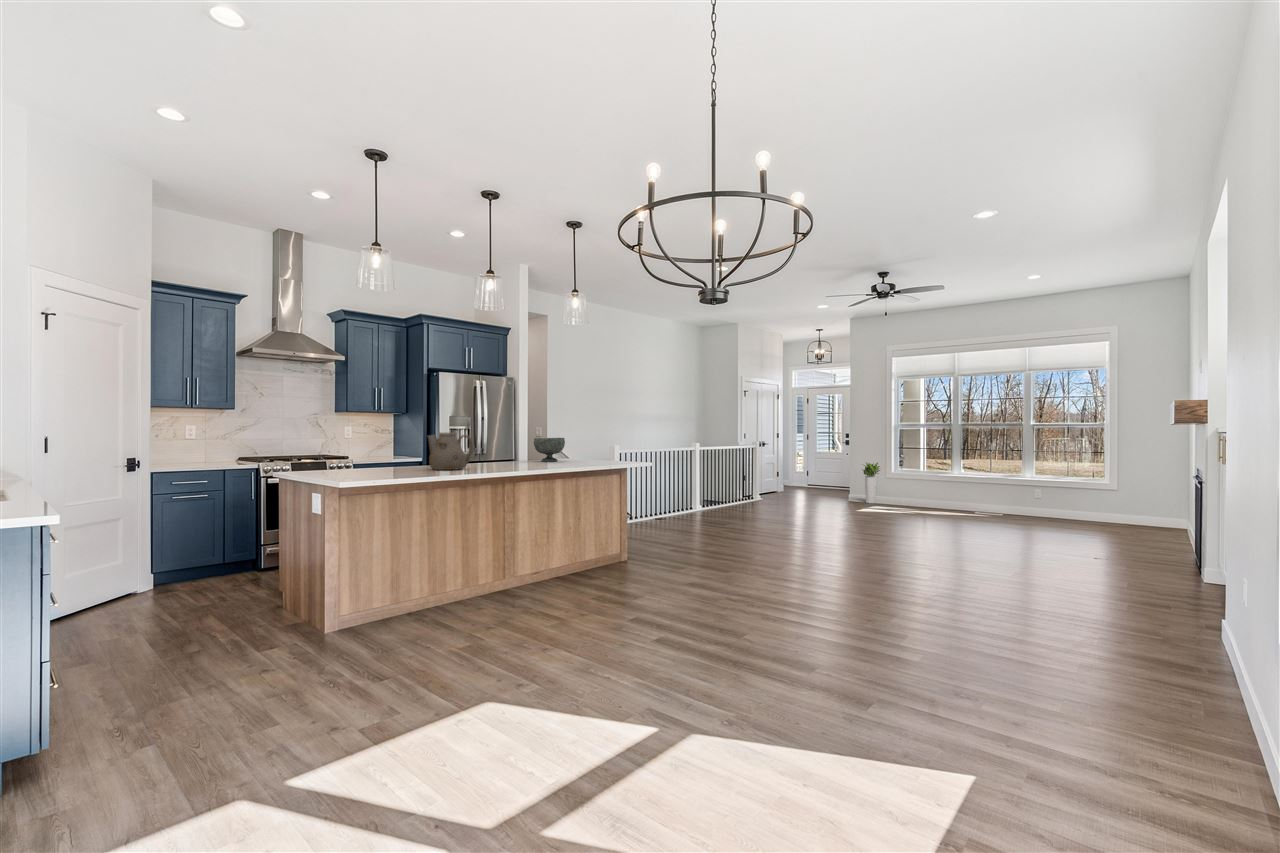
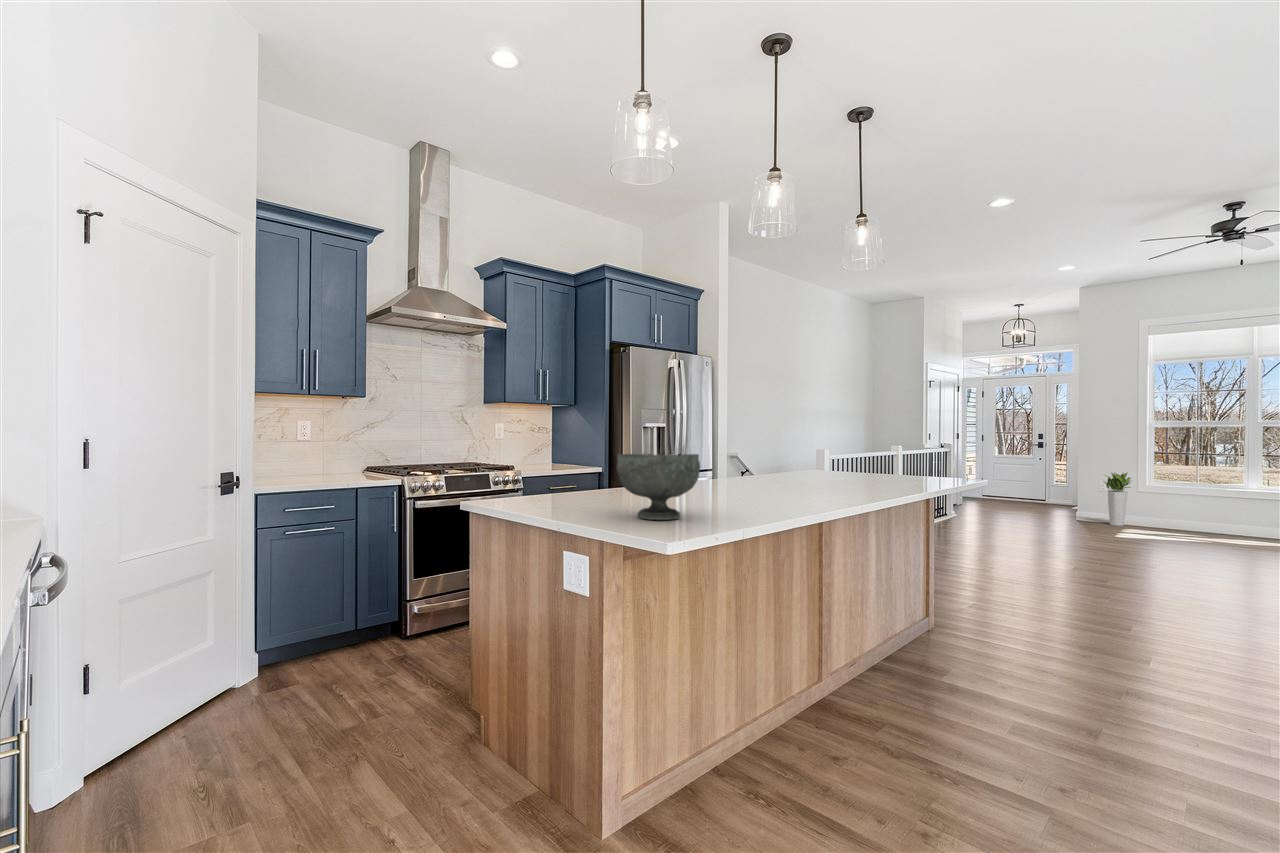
teapot: present [427,433,472,470] -> none [721,434,788,501]
decorative bowl: present [534,438,565,462] -> present [617,454,700,520]

